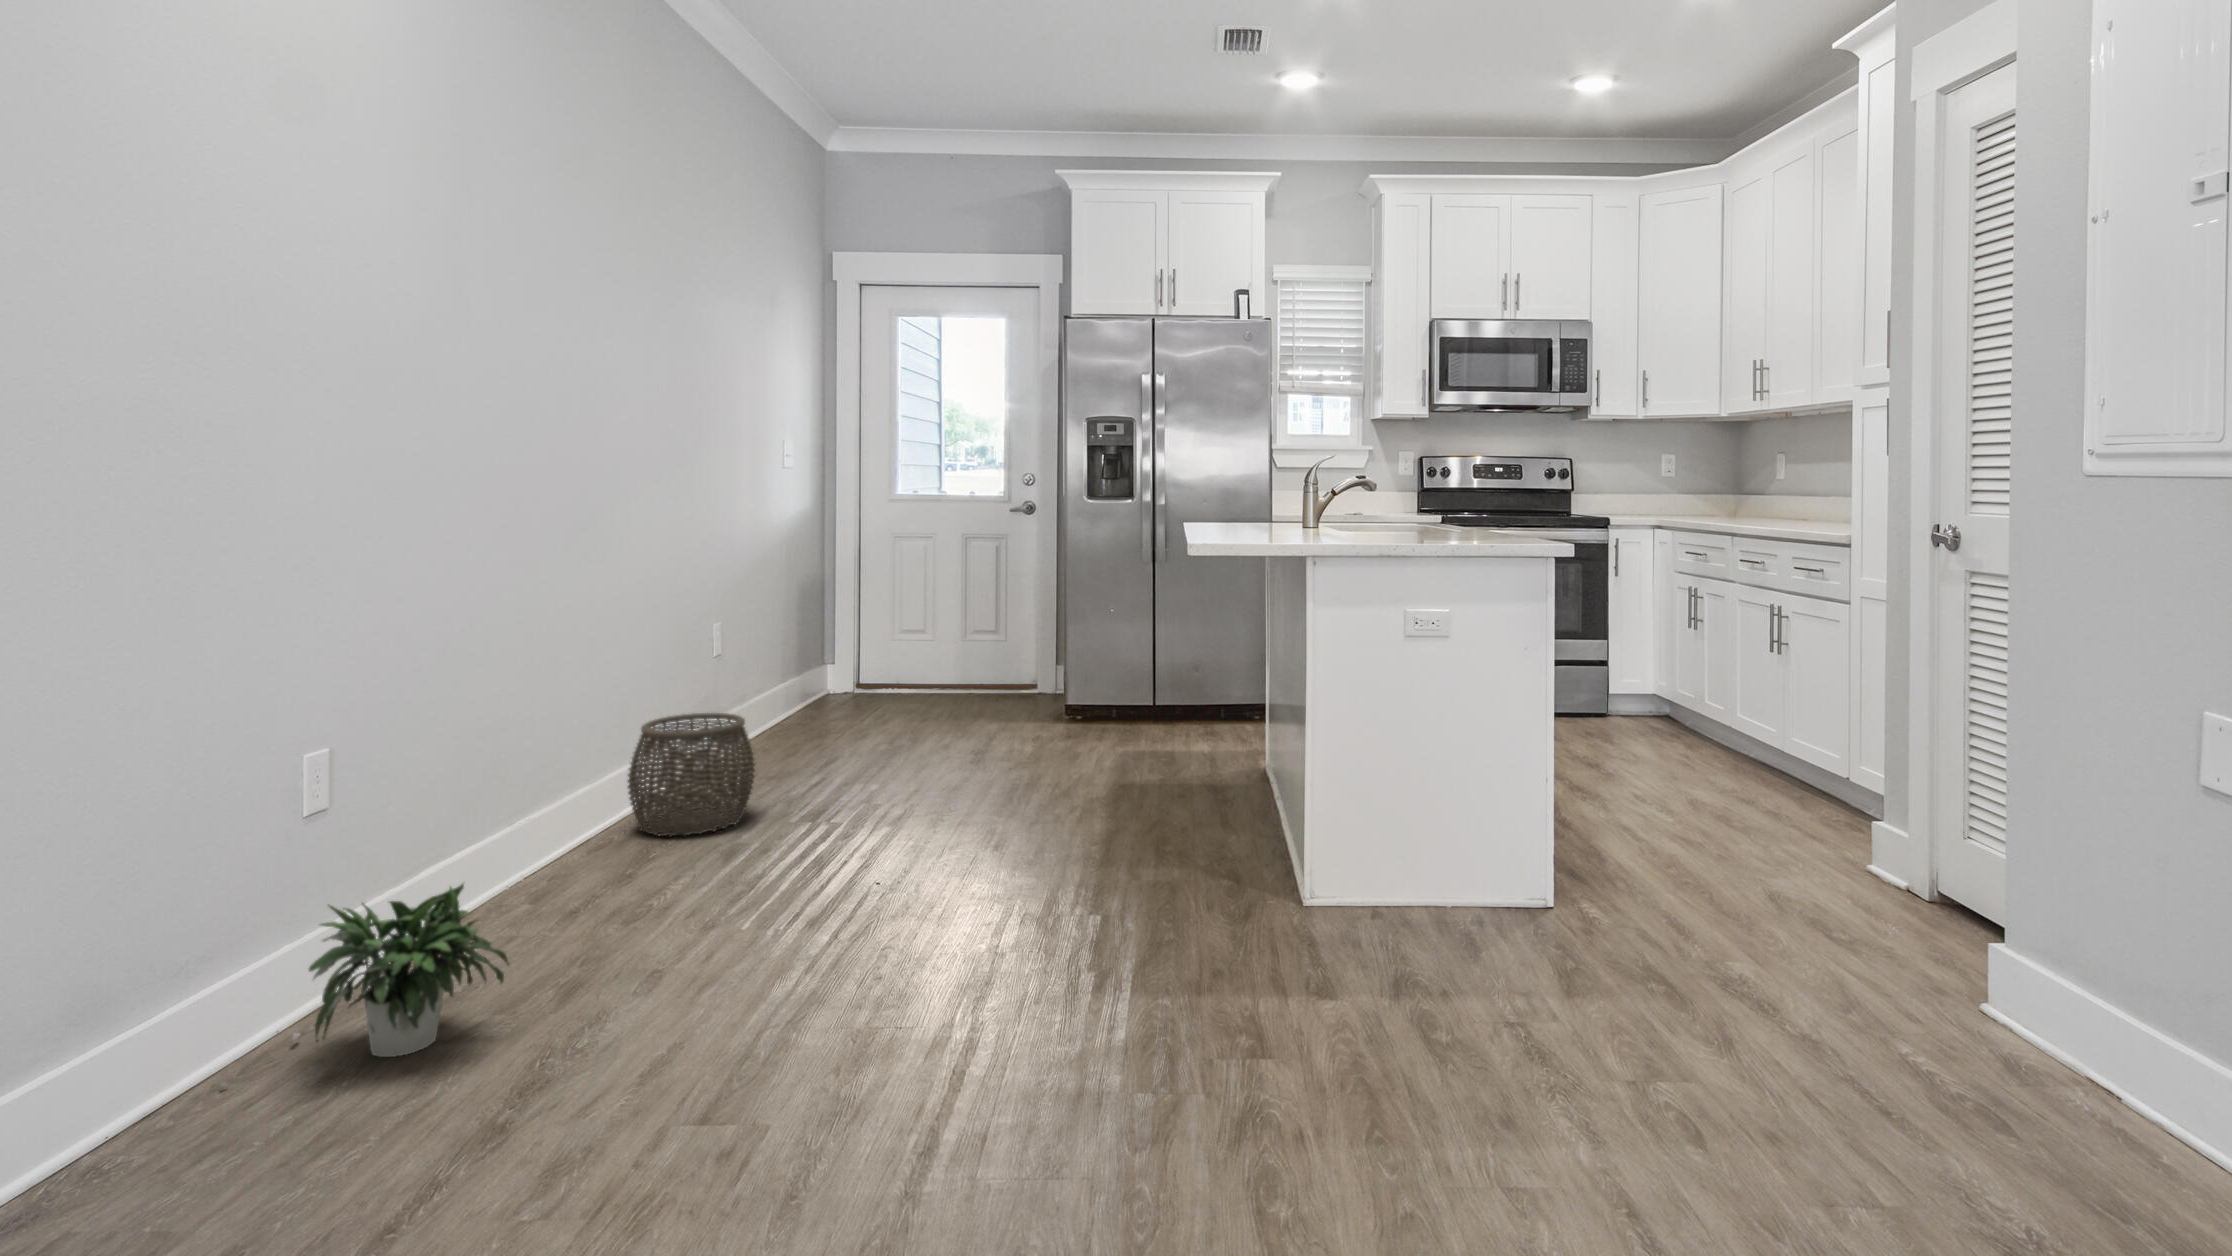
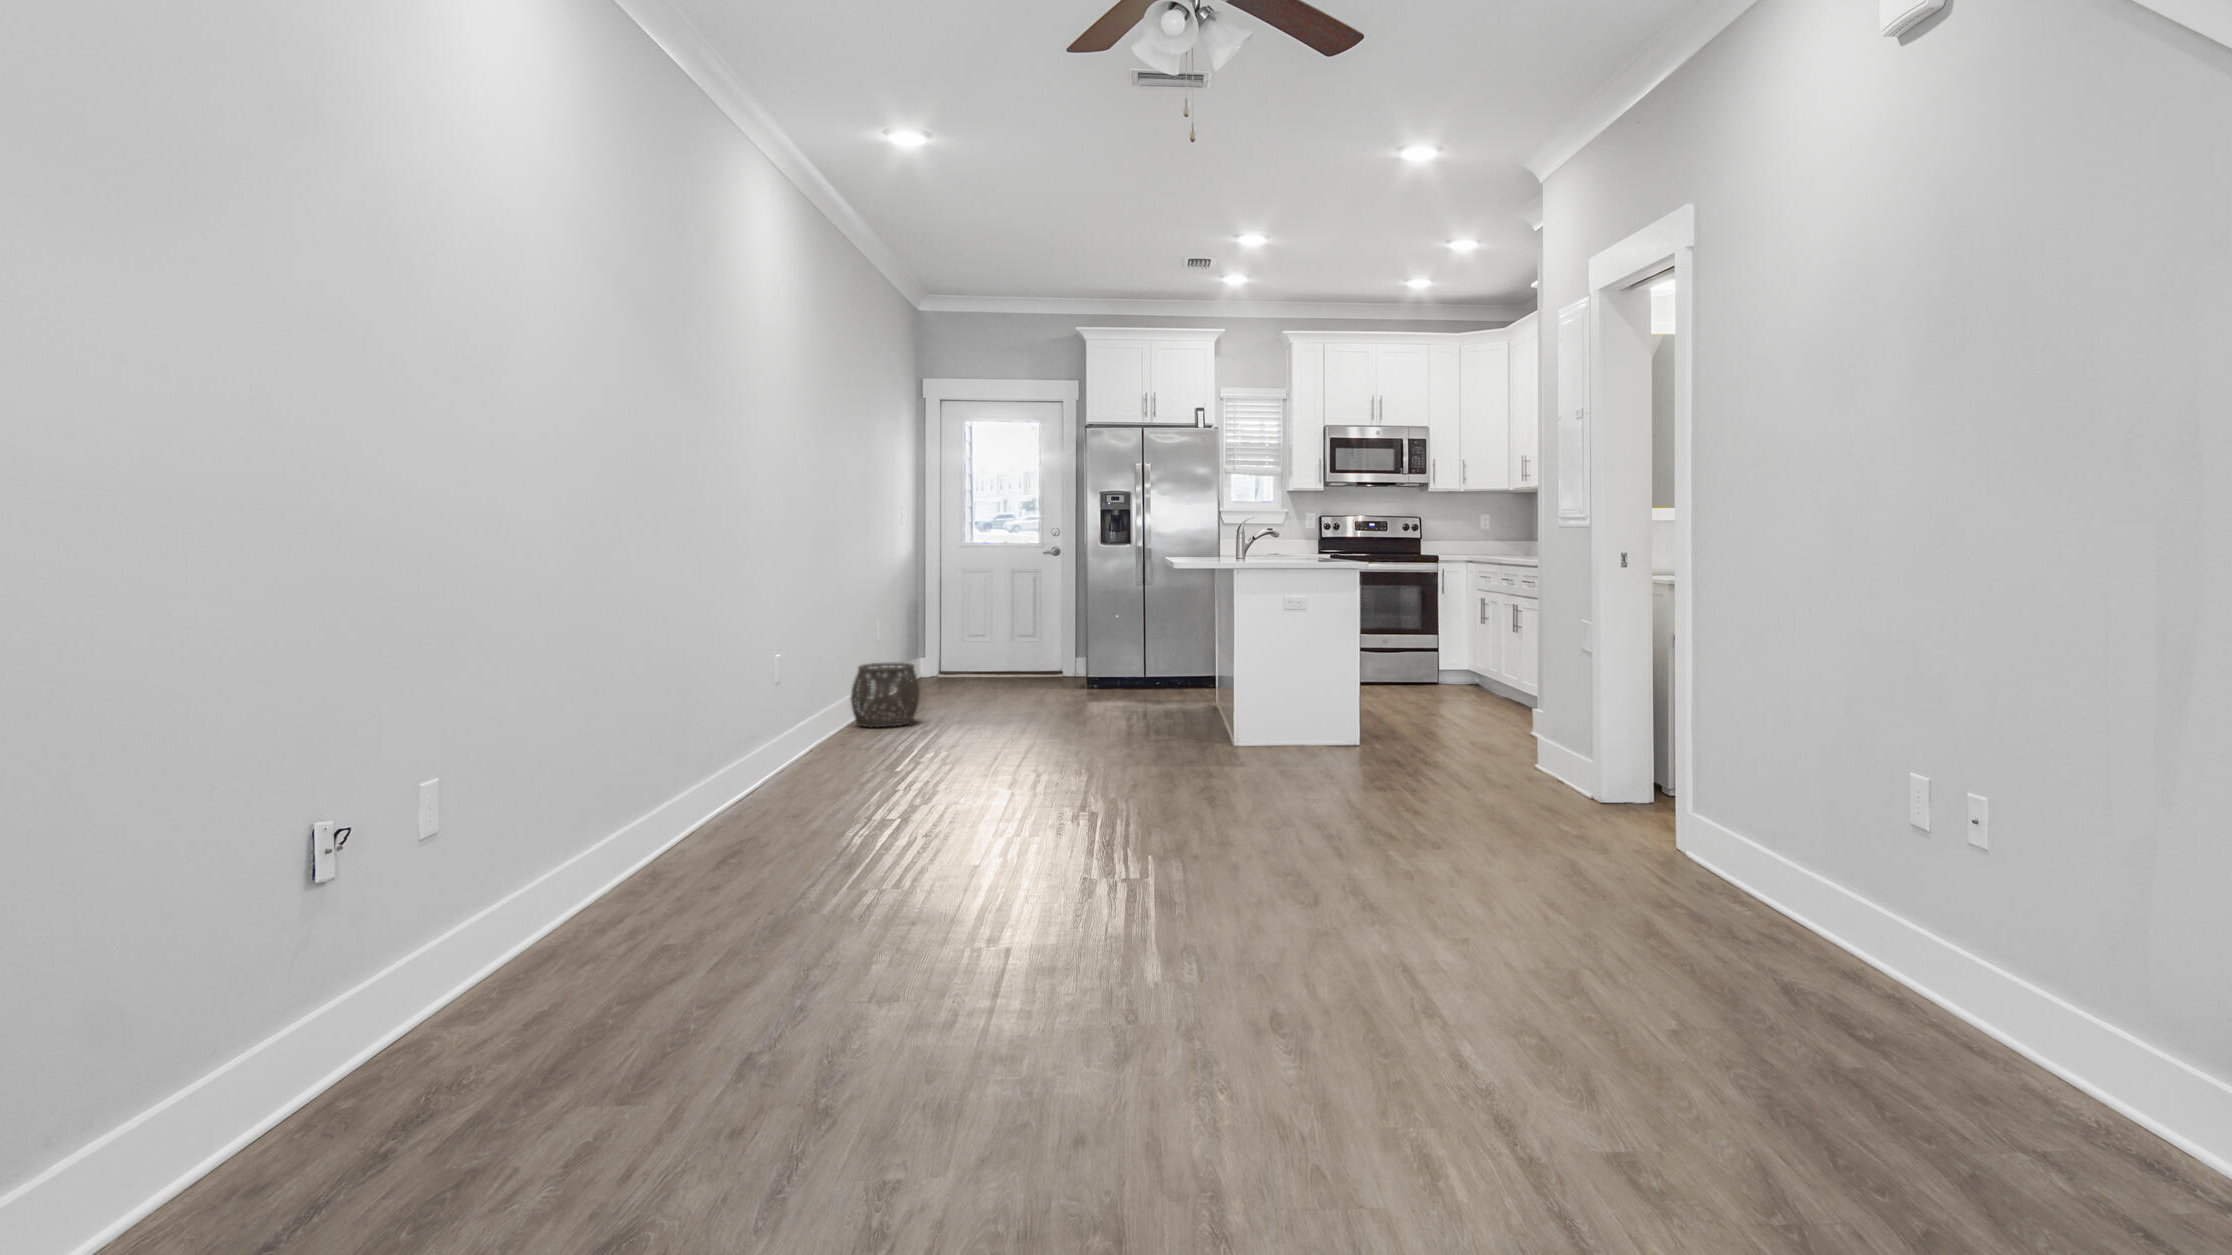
potted plant: present [221,884,509,1087] -> none [756,703,862,783]

